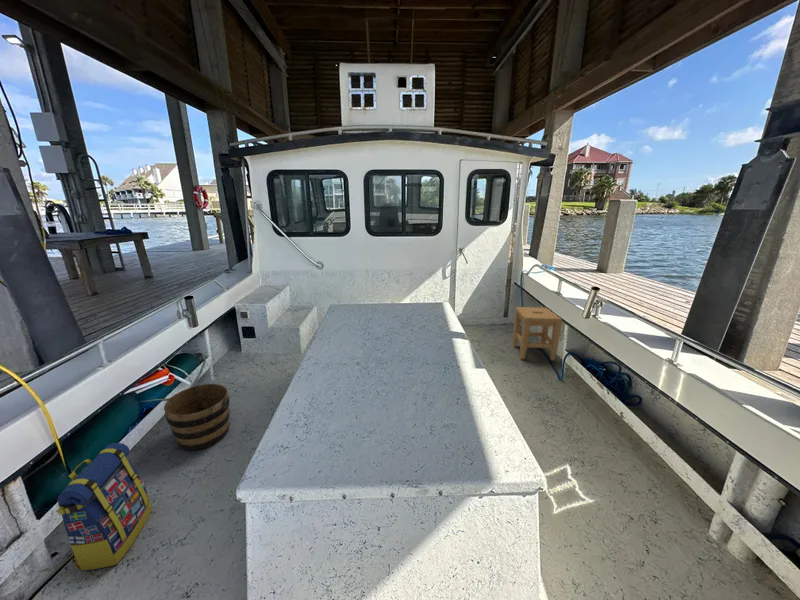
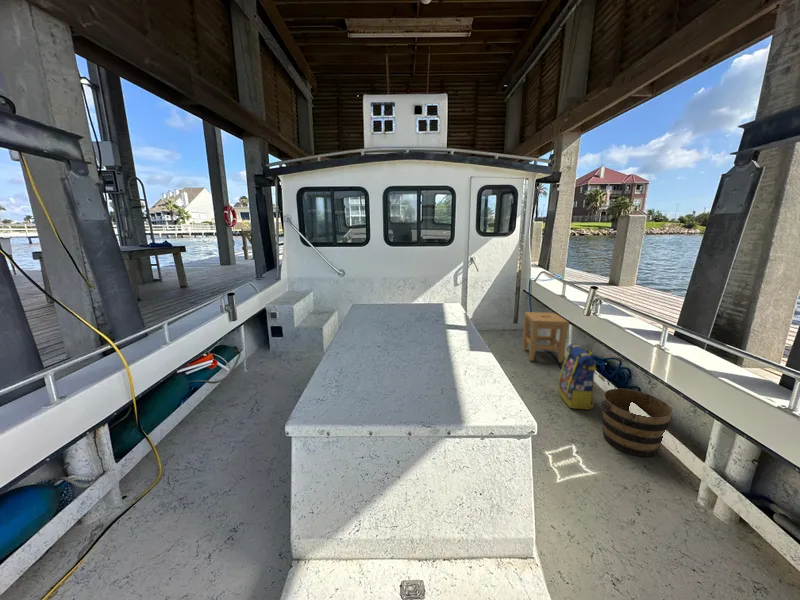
bucket: present [164,384,230,450] -> present [602,389,672,457]
backpack: present [56,443,152,570] -> present [558,344,596,410]

